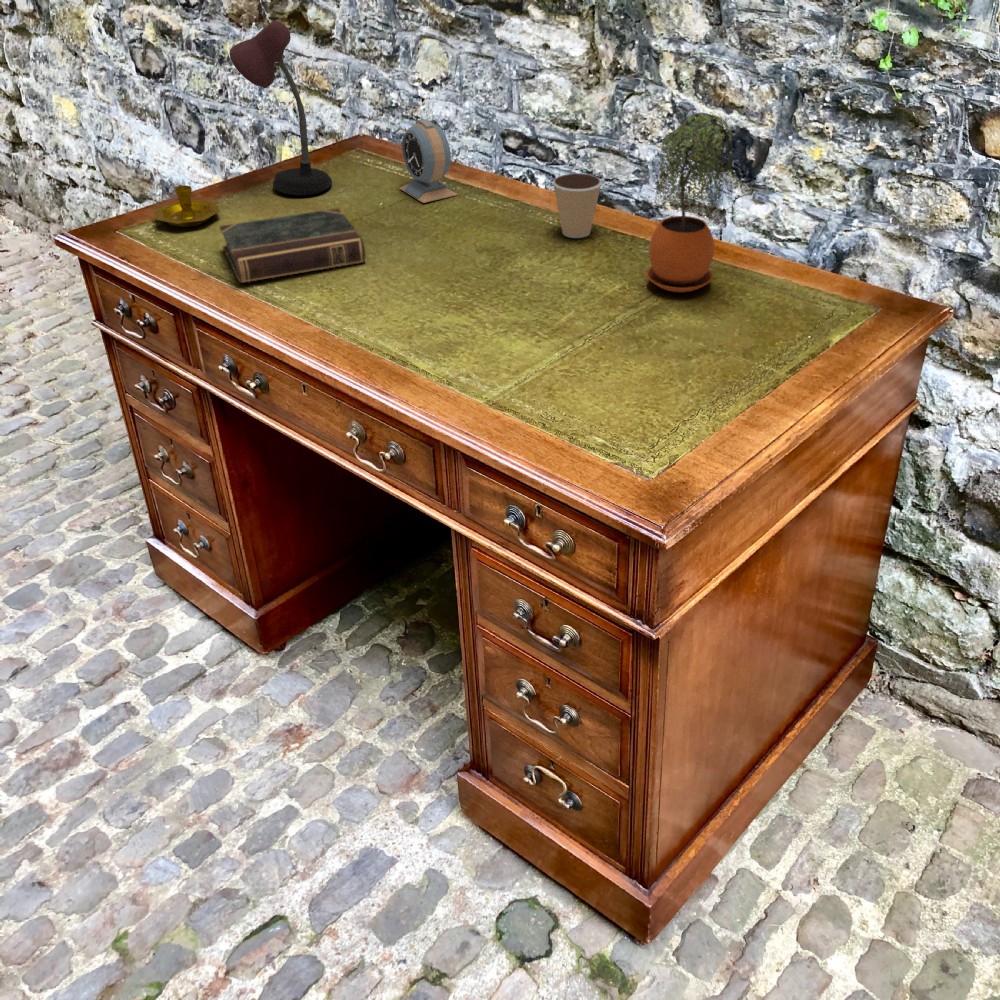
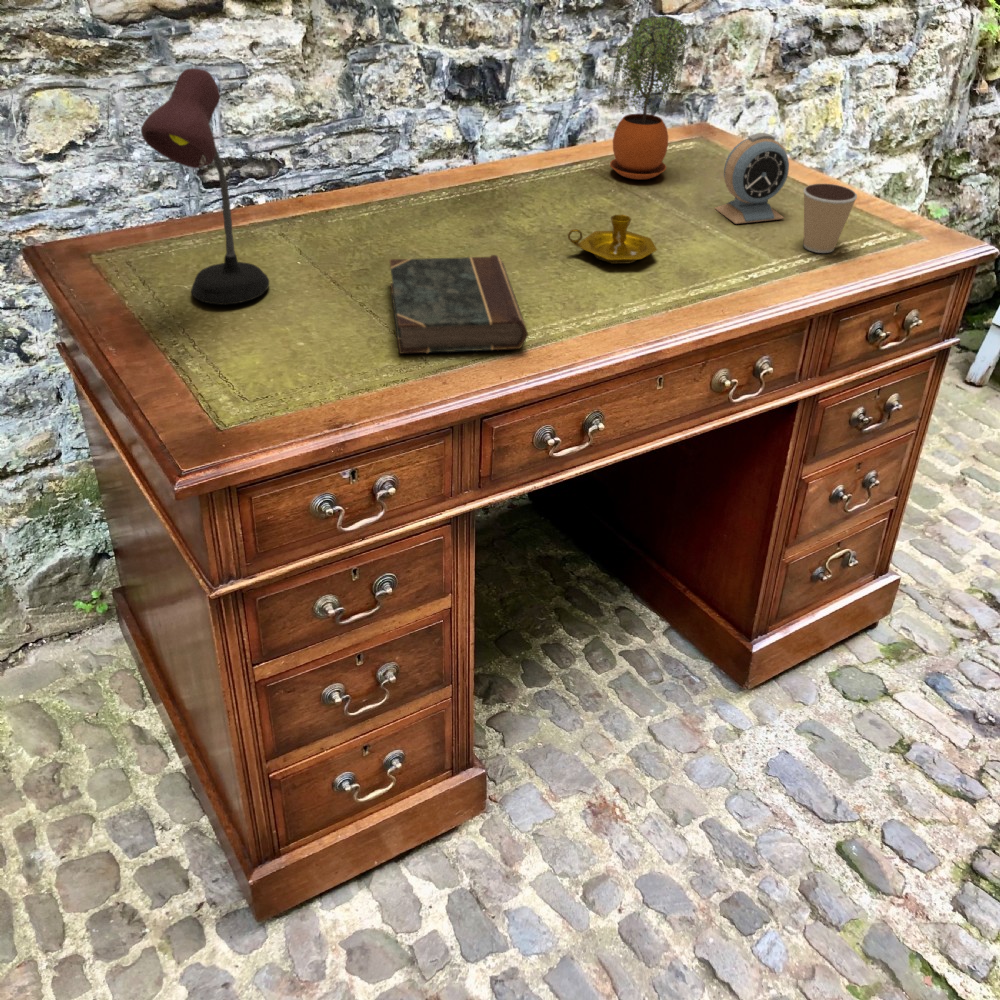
alarm clock: present [400,119,458,203] -> present [715,133,789,224]
coffee cup: present [553,174,602,238] -> present [804,184,857,253]
candlestick: present [154,185,220,227] -> present [568,215,657,264]

